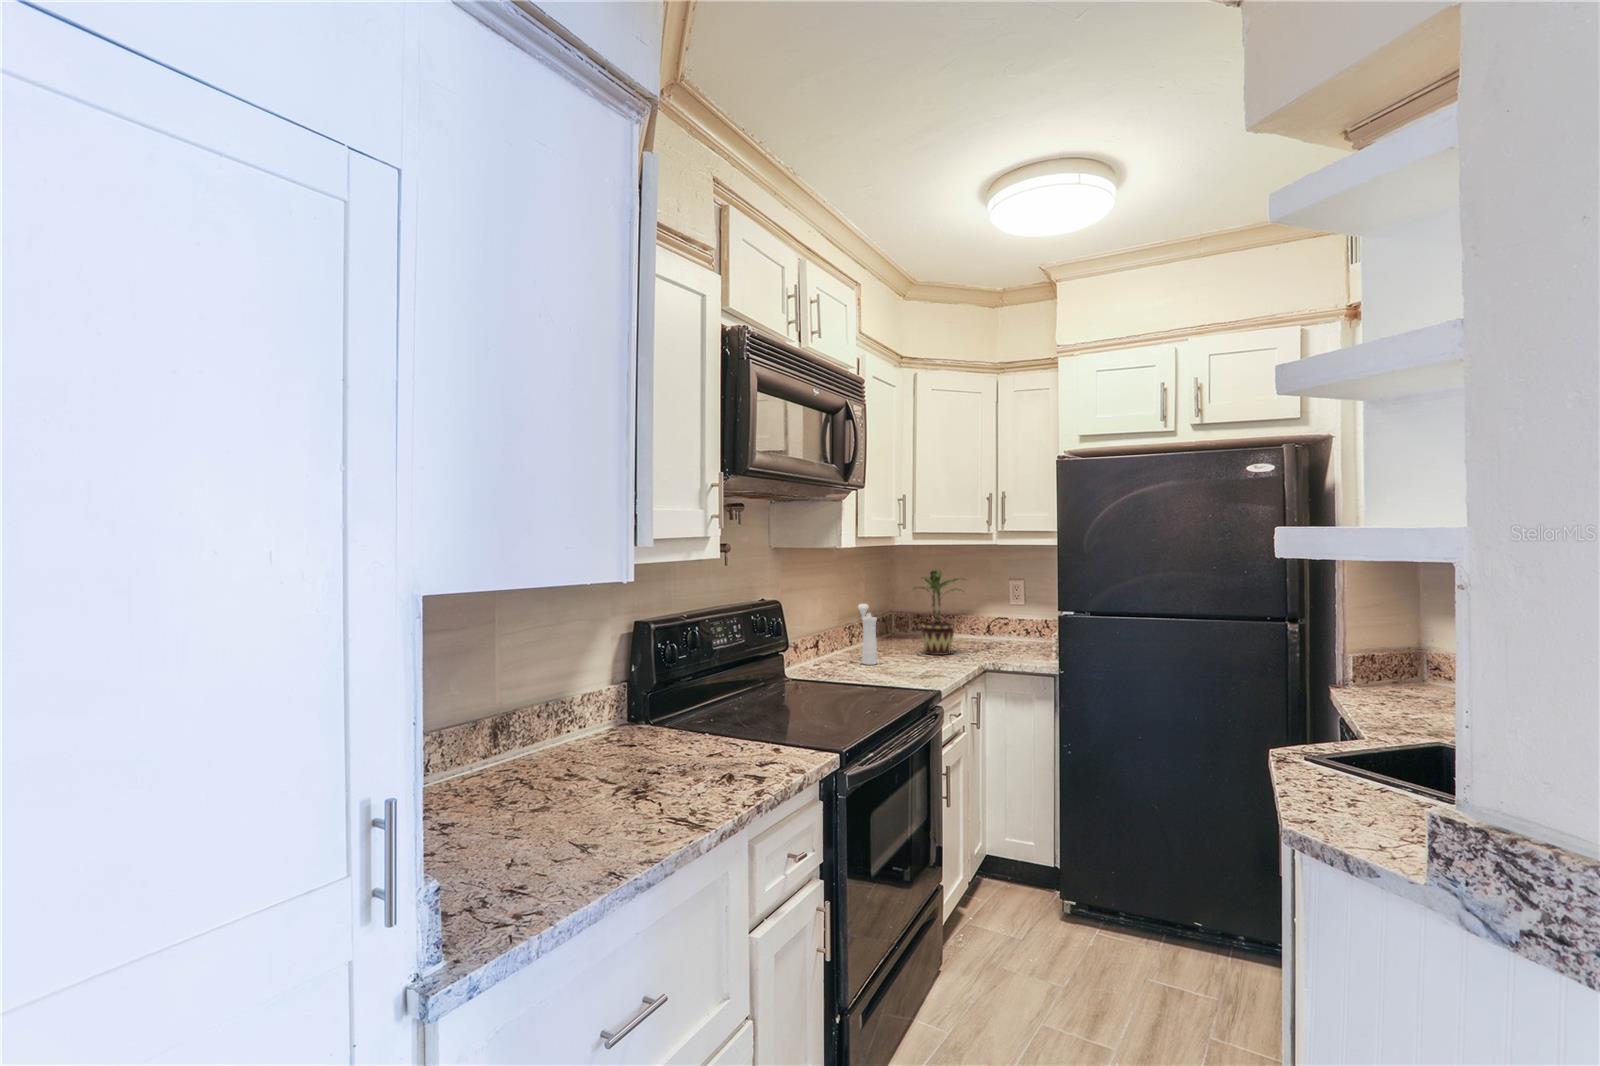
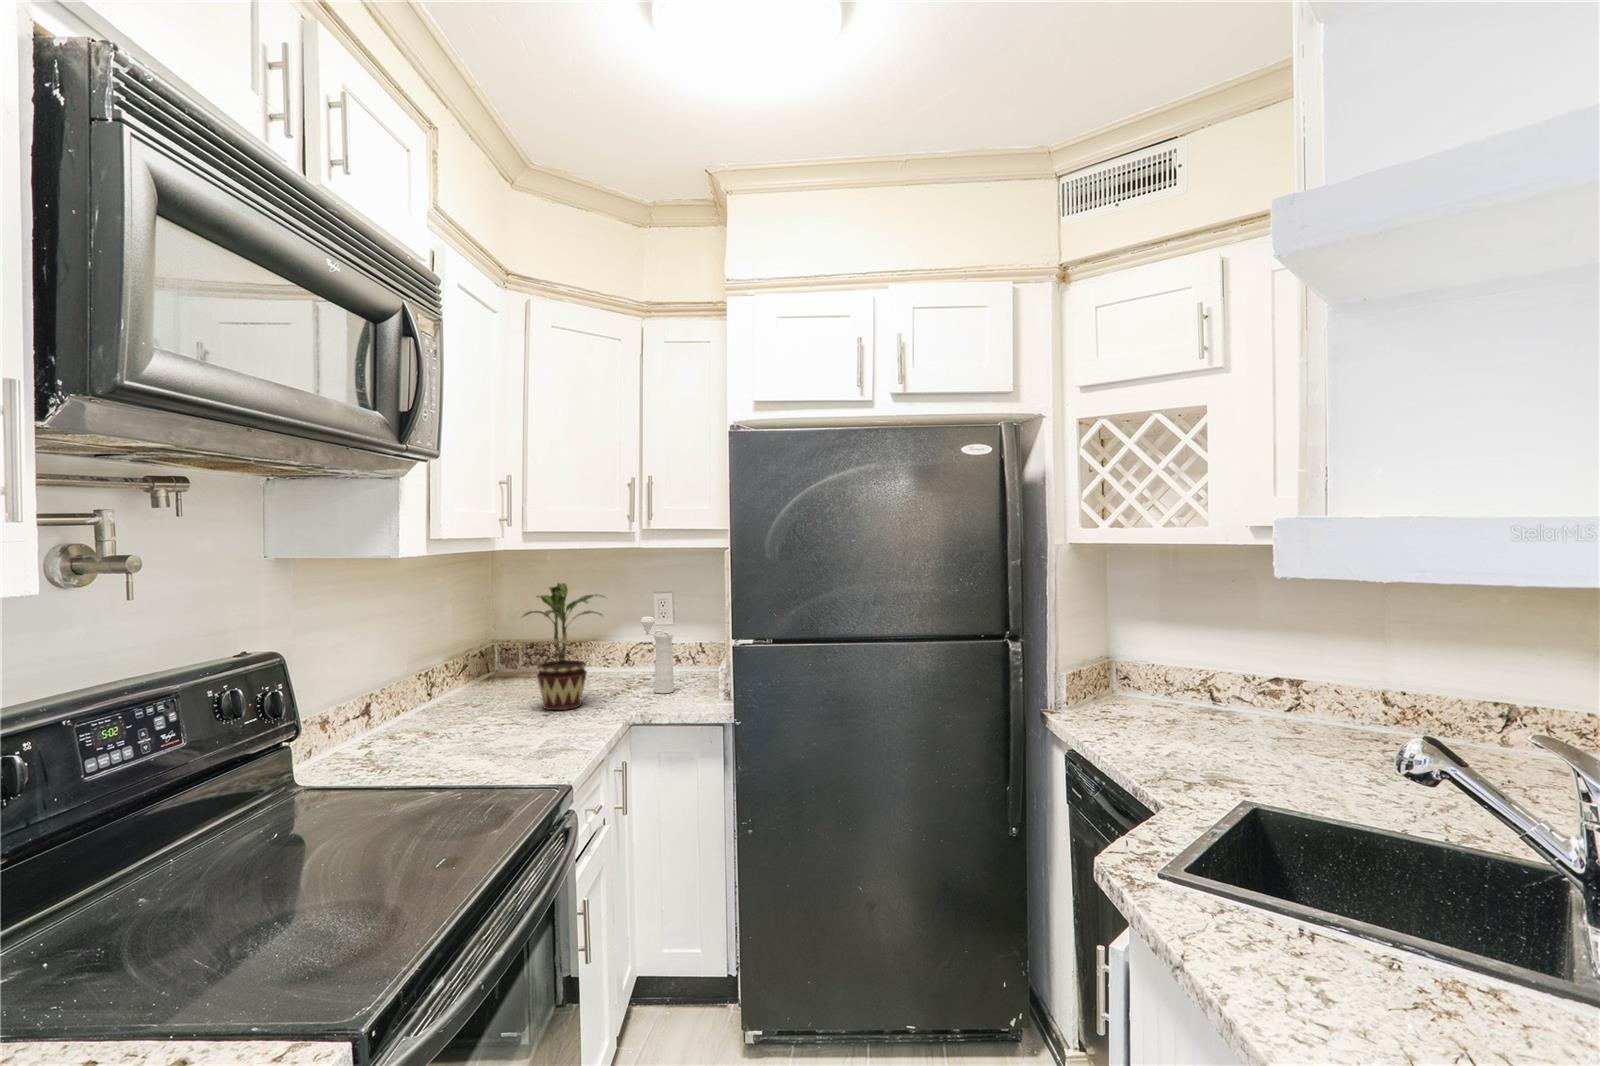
pepper mill: present [858,604,877,665] -> present [640,617,674,693]

